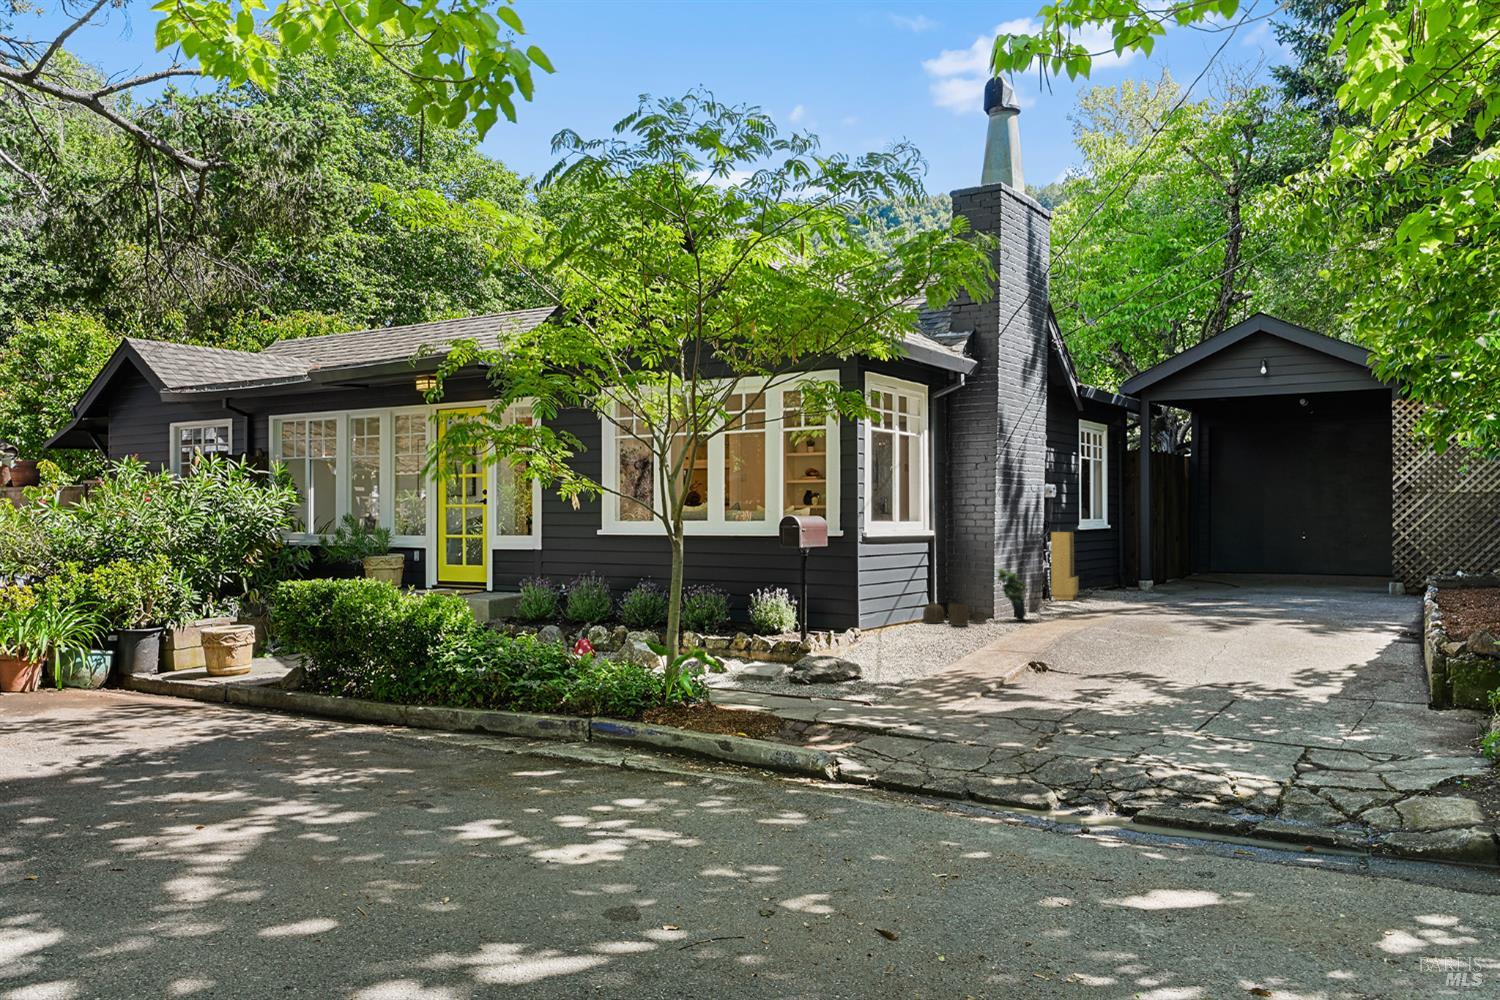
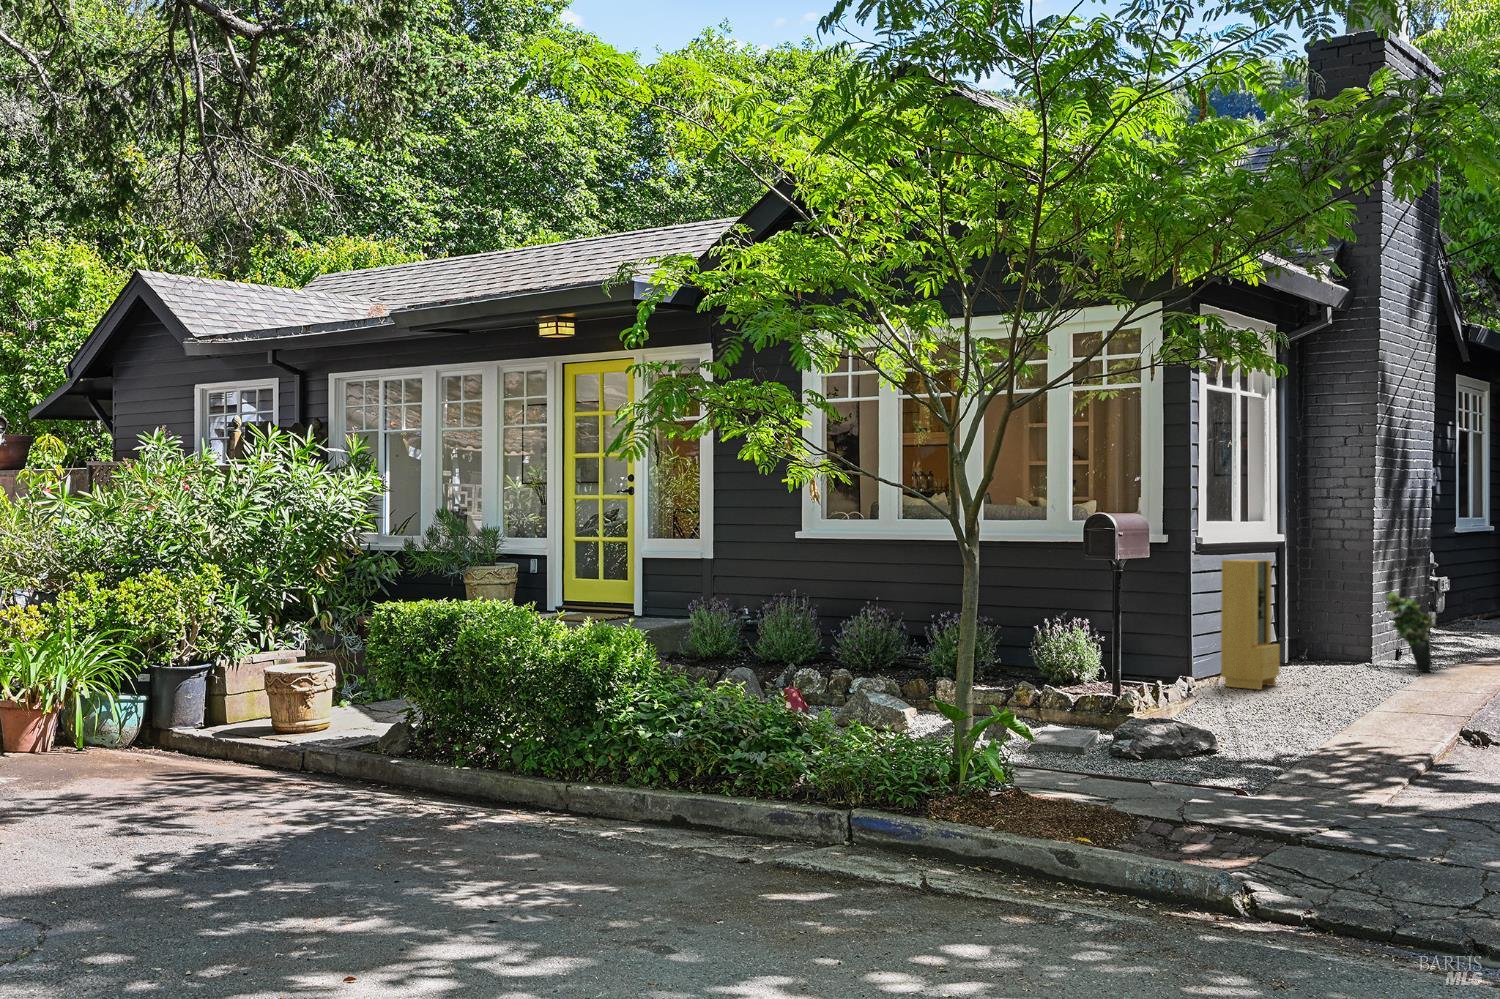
storage cabinet: present [1051,532,1078,600] -> present [1221,560,1280,690]
woven basket: present [923,603,987,626] -> none [1271,640,1372,678]

